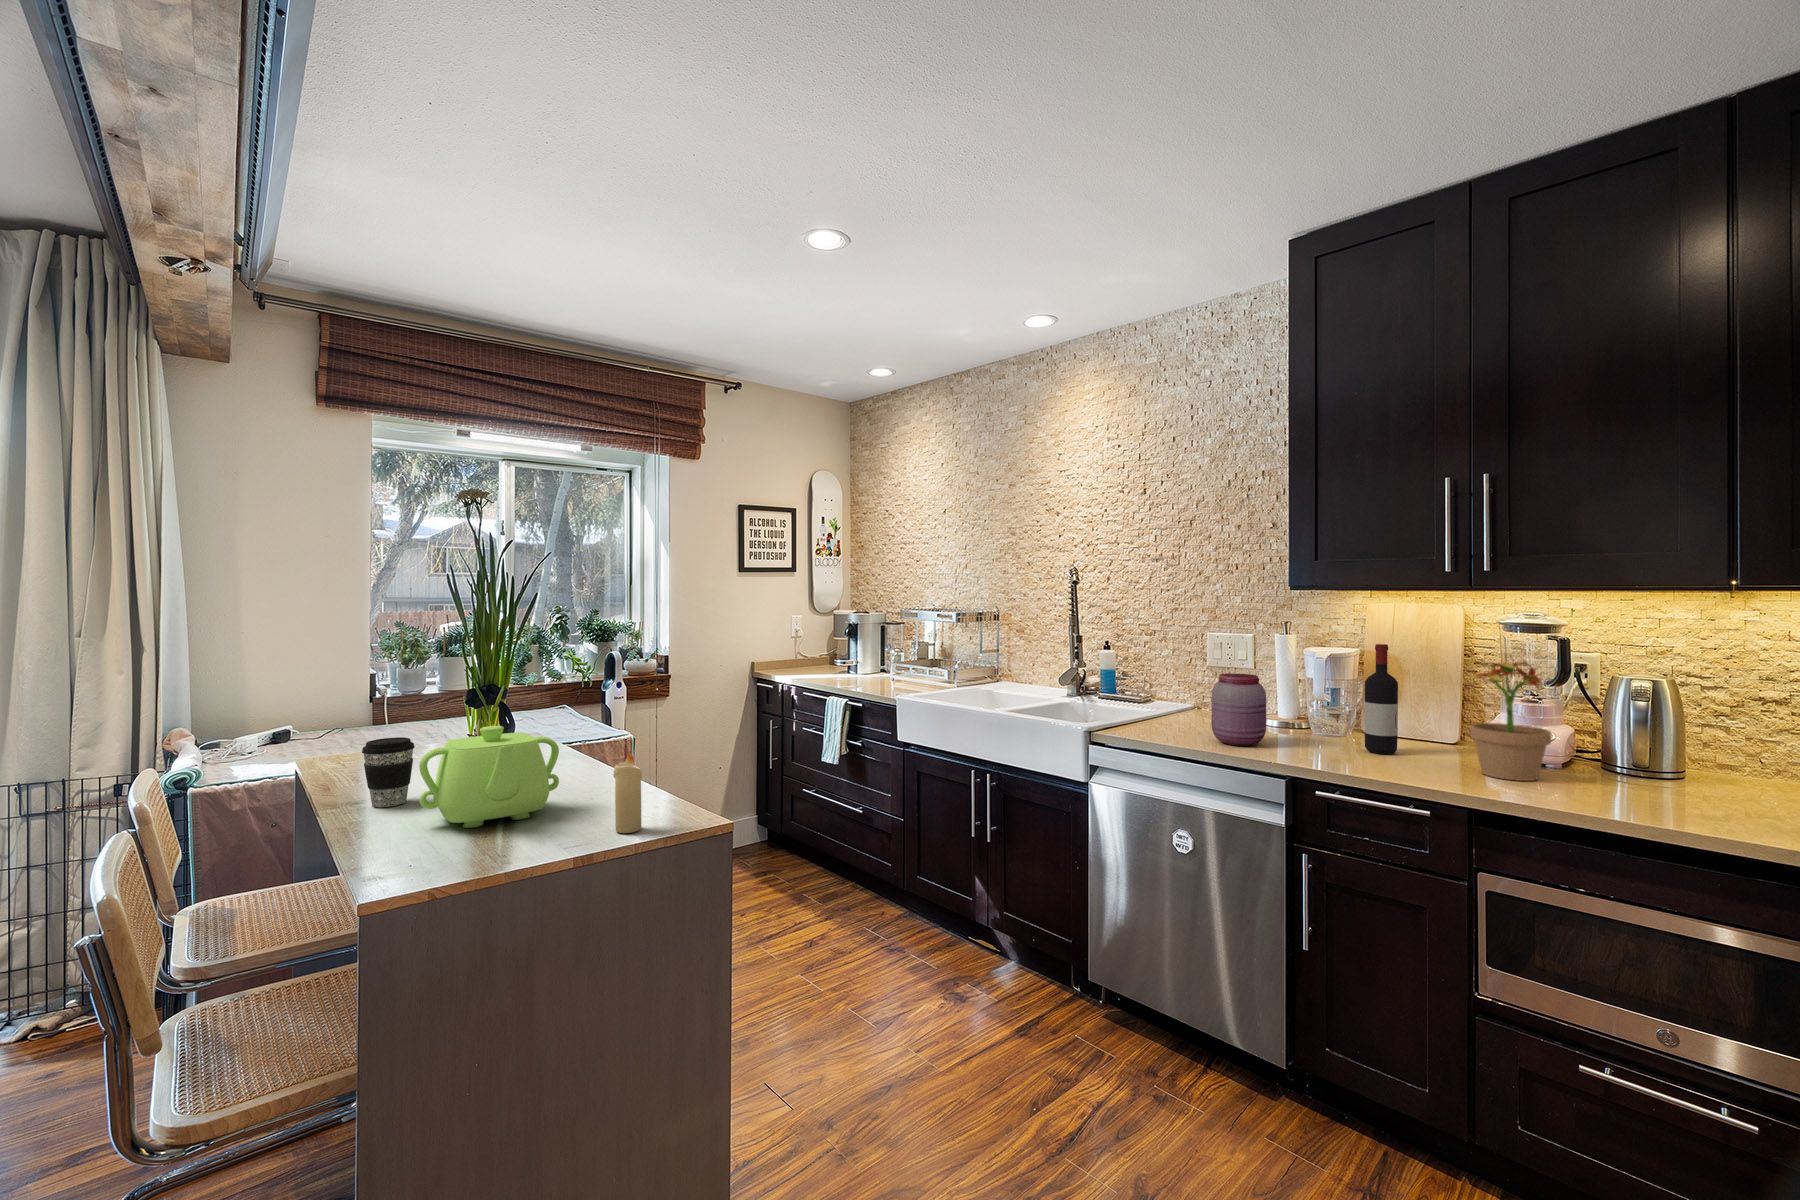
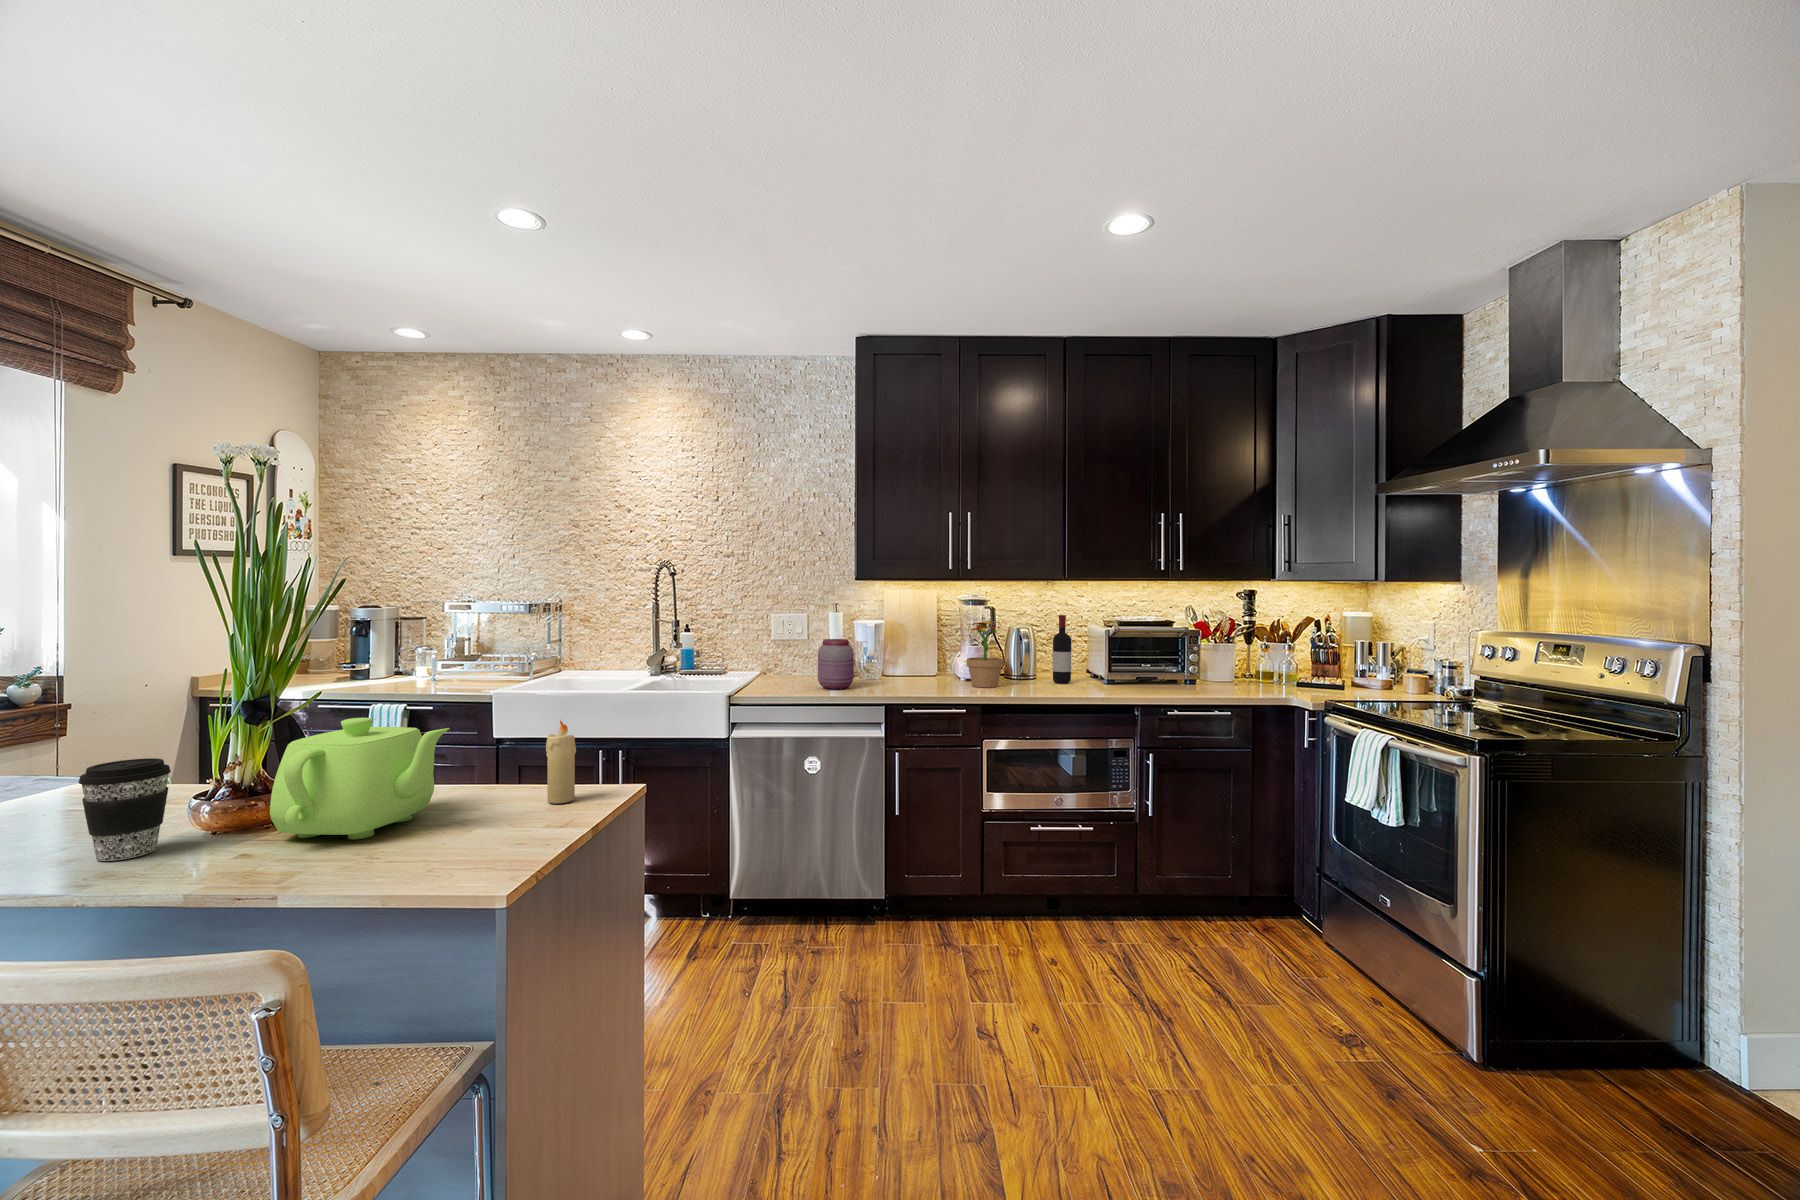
wine bottle: present [1364,644,1398,754] -> present [1053,615,1071,683]

